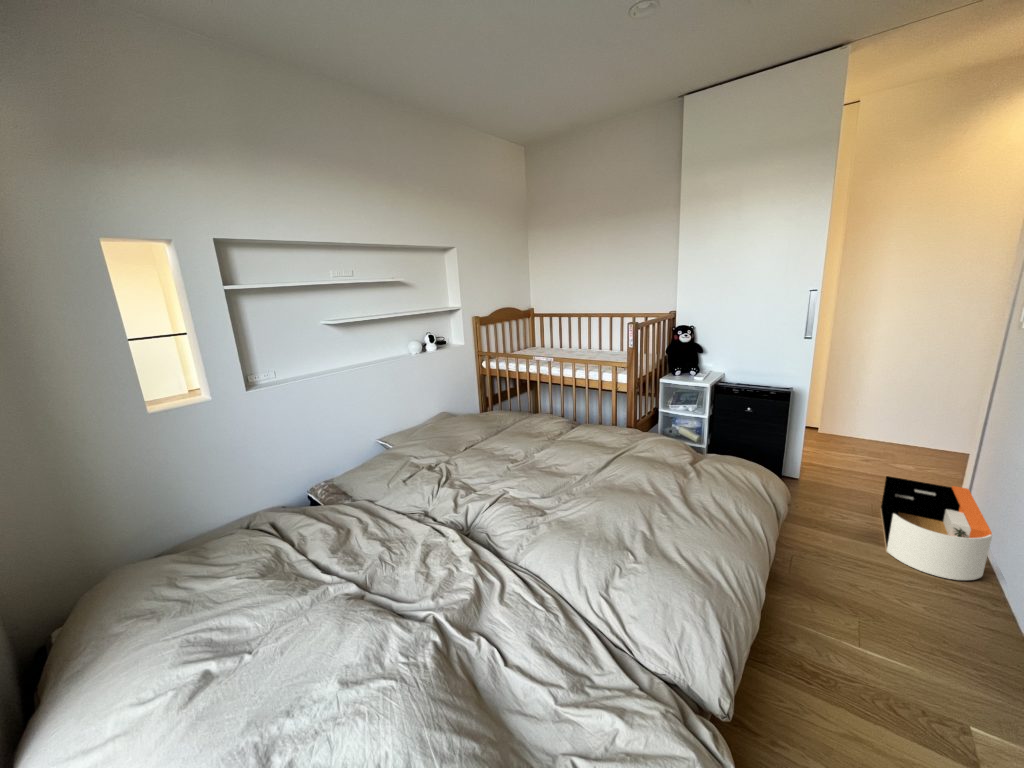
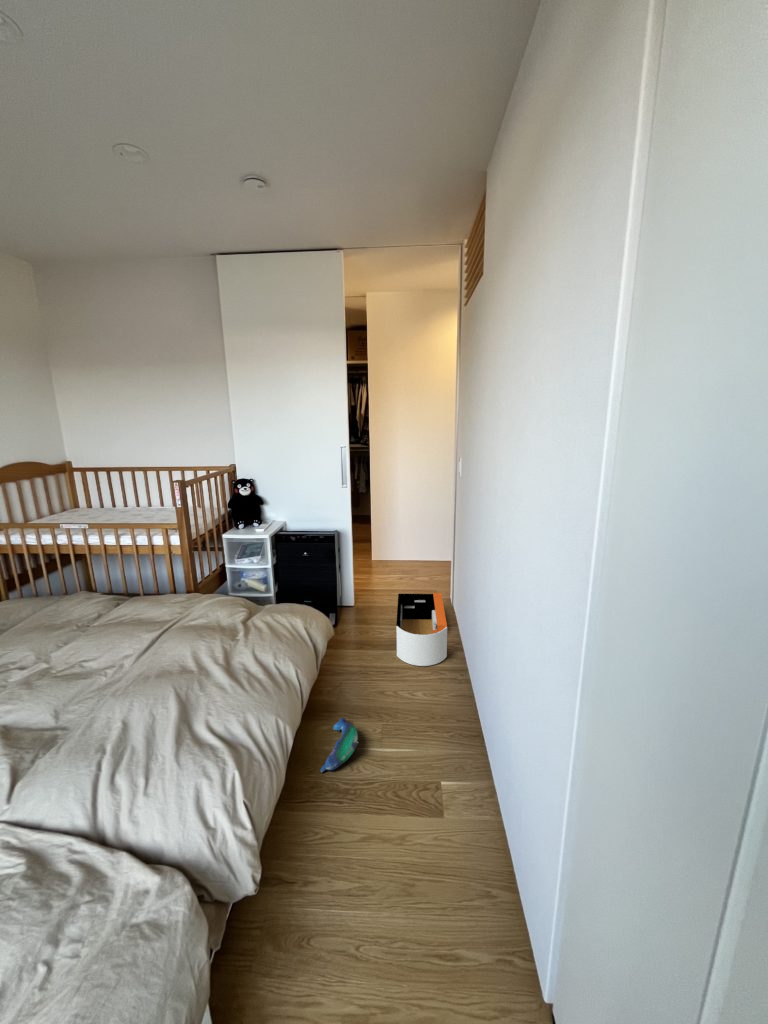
plush toy: none [796,596,852,648] -> present [320,718,358,772]

